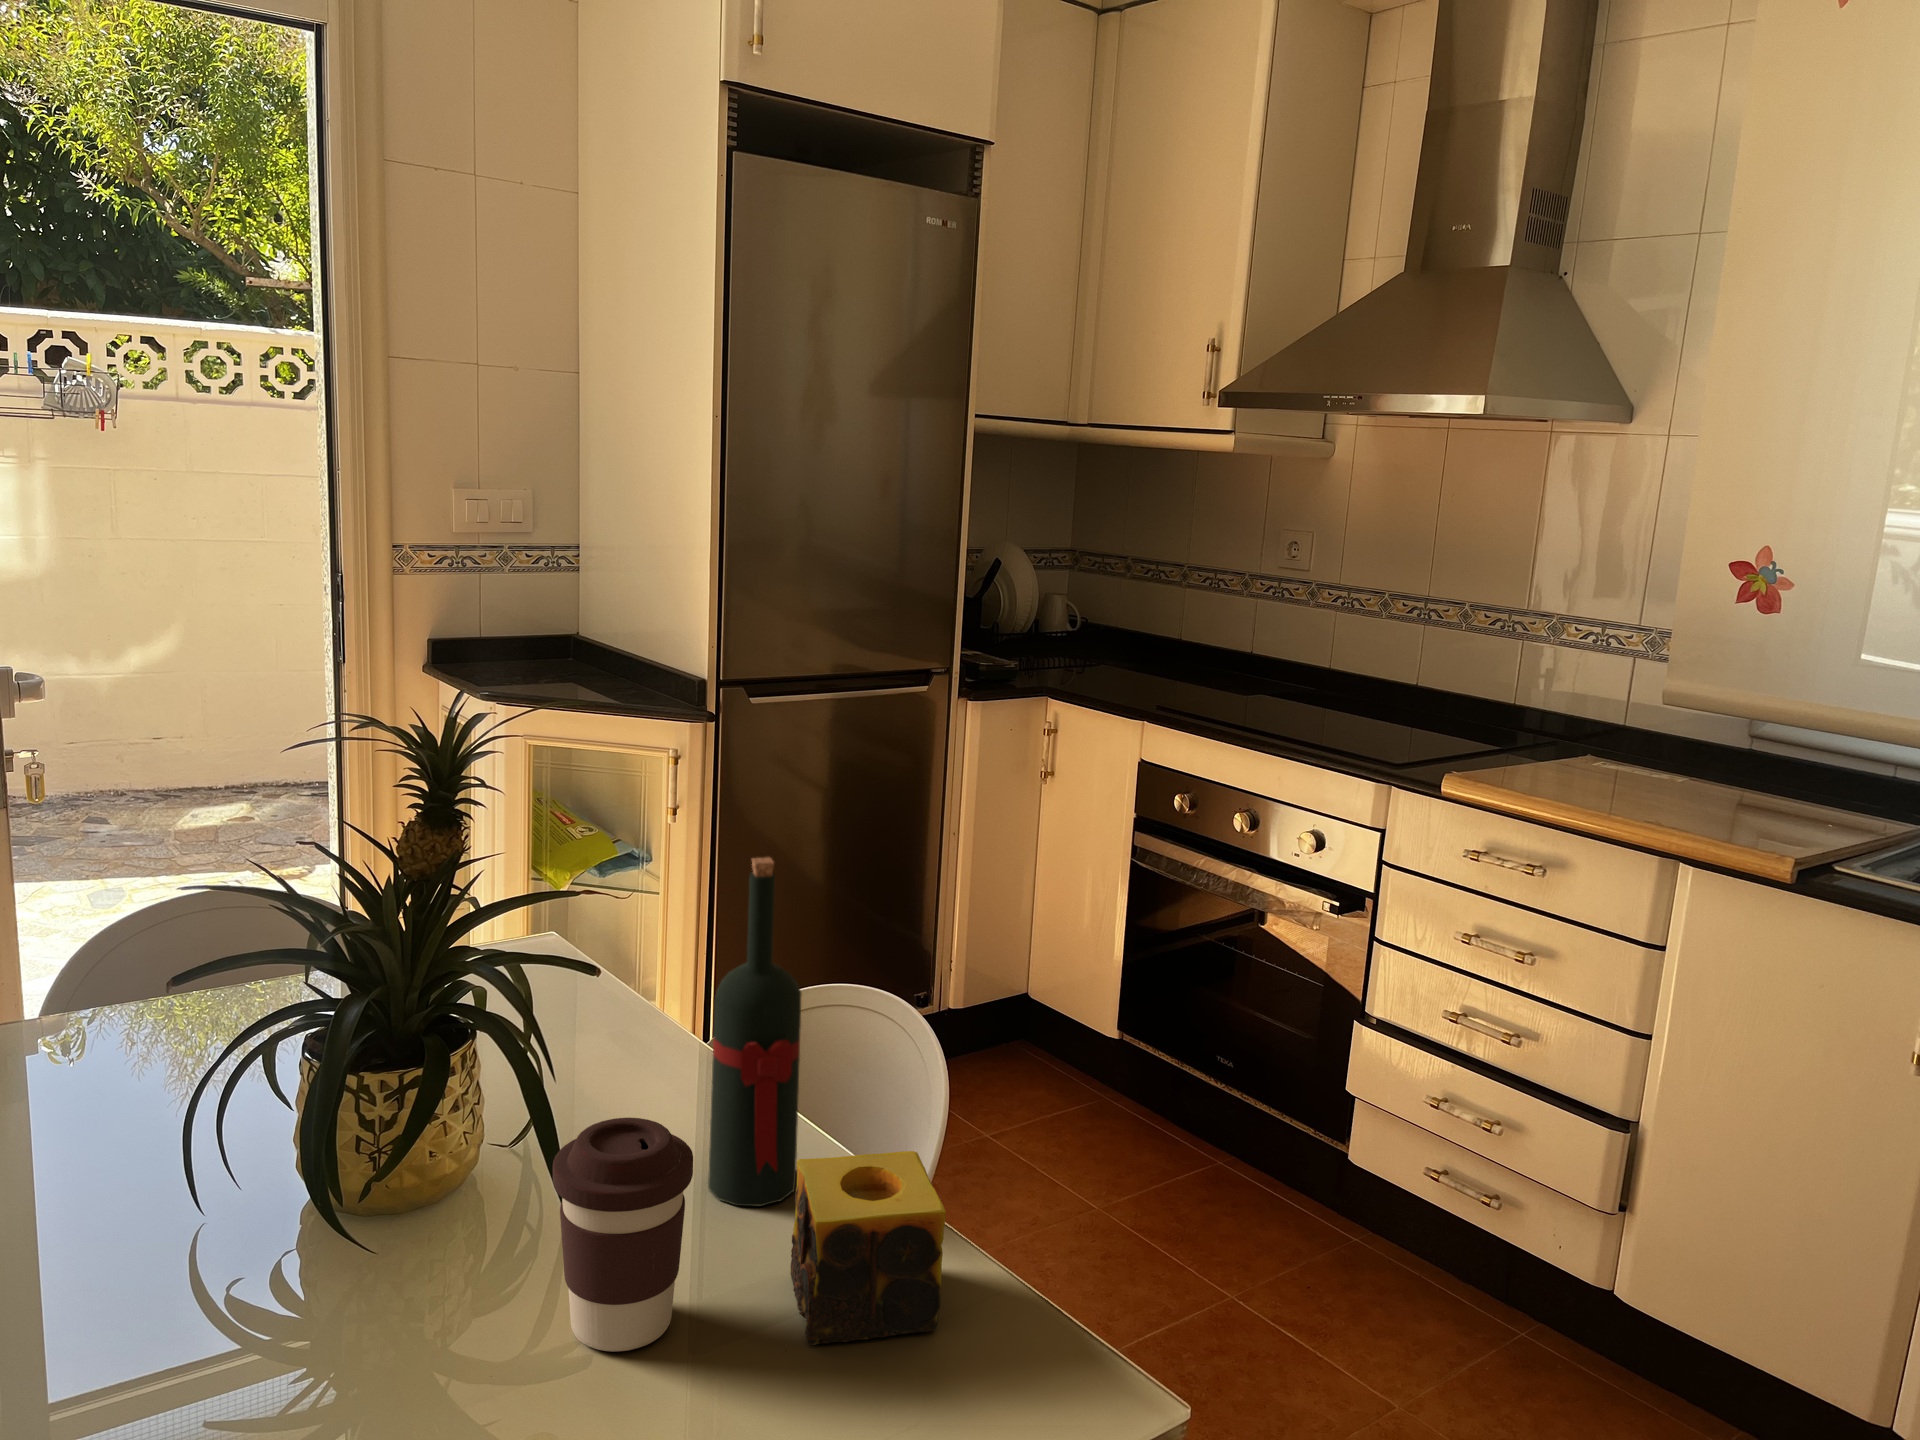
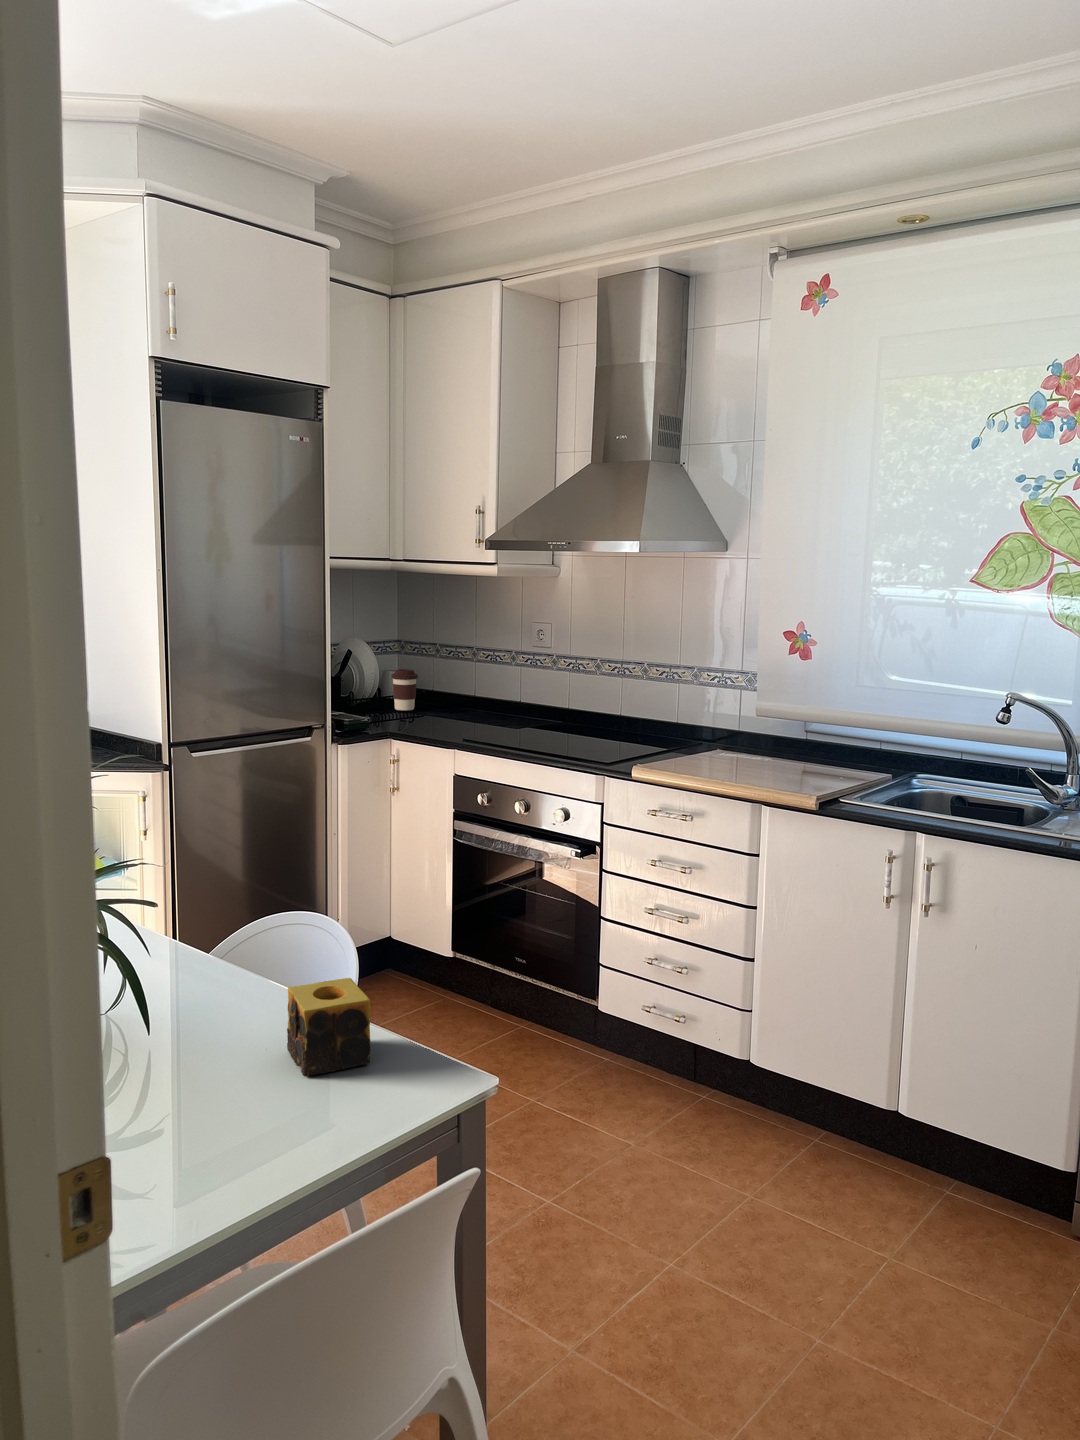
wine bottle: present [708,857,802,1207] -> none [230,832,281,1026]
coffee cup: present [553,1117,693,1352] -> present [391,669,418,711]

